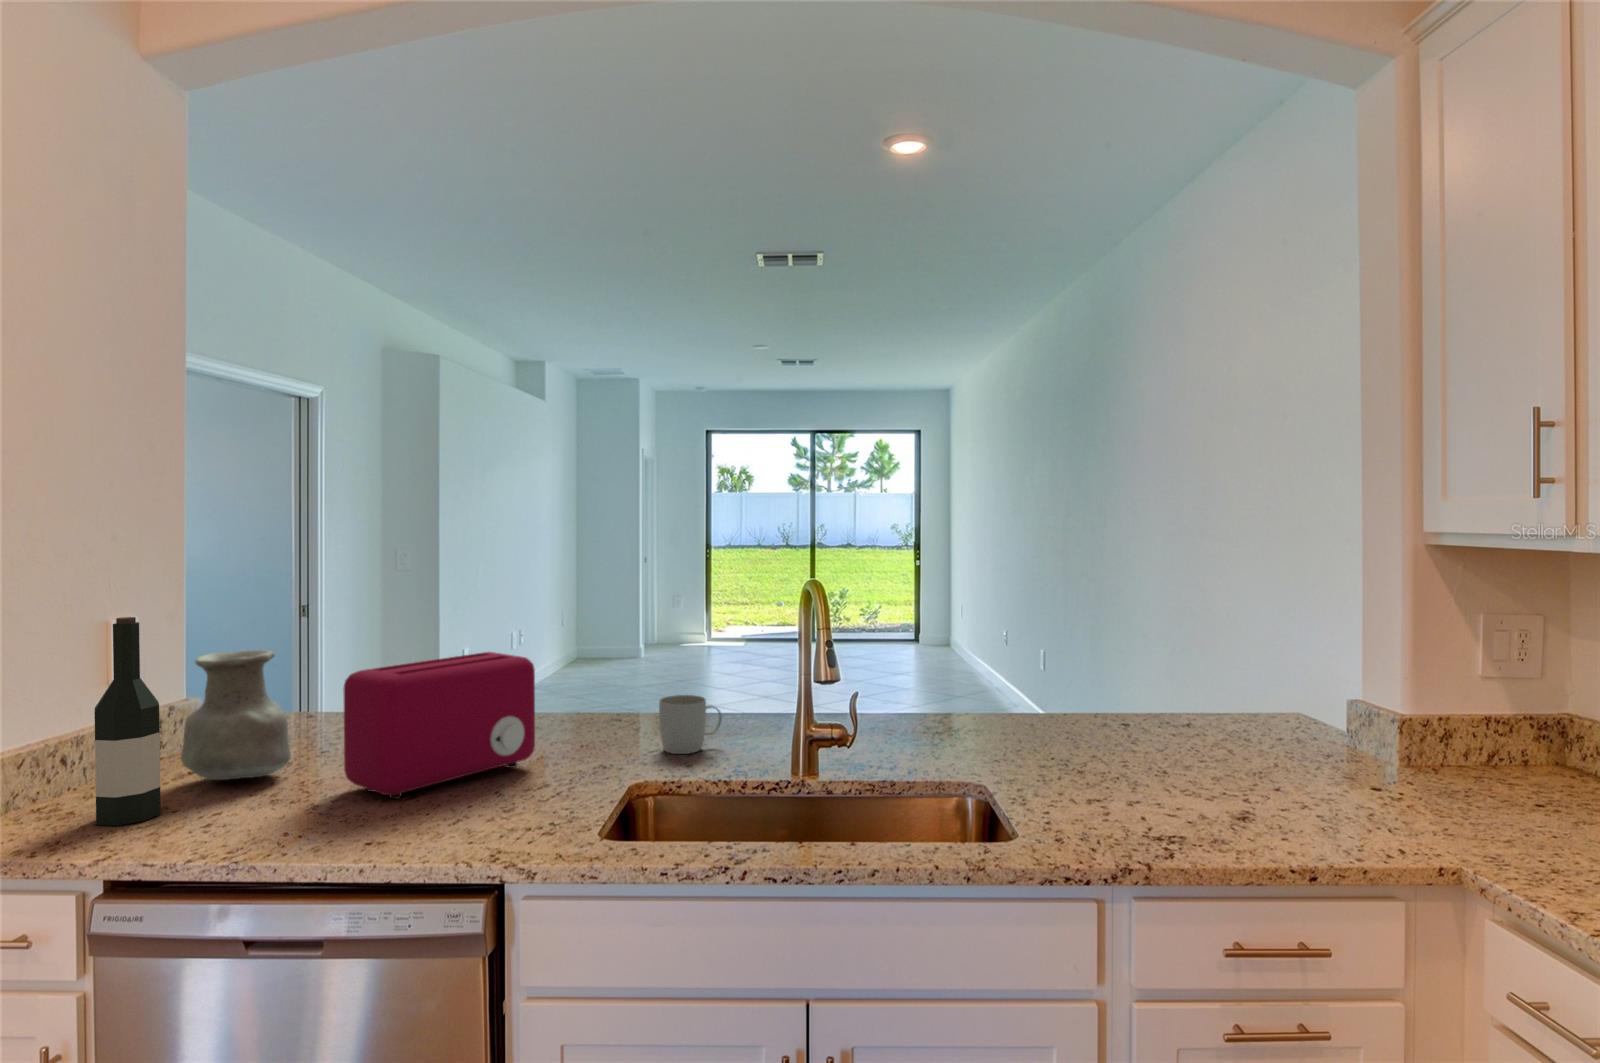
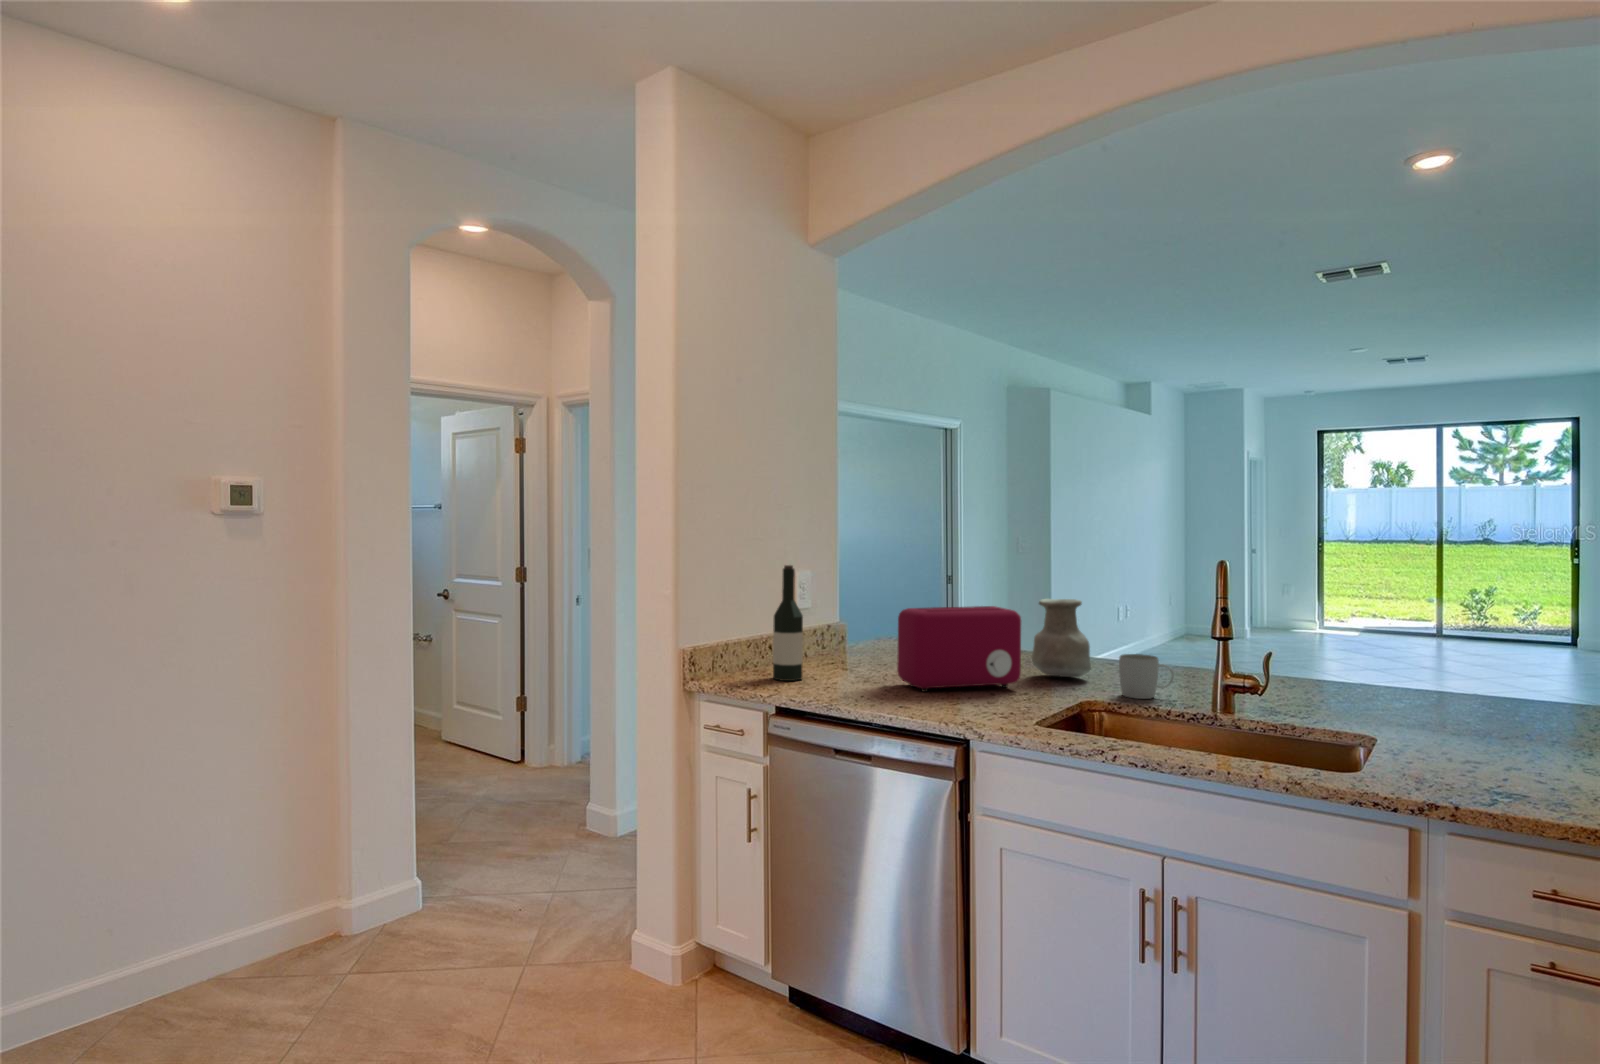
vase: present [181,650,291,780] -> present [1032,599,1091,677]

